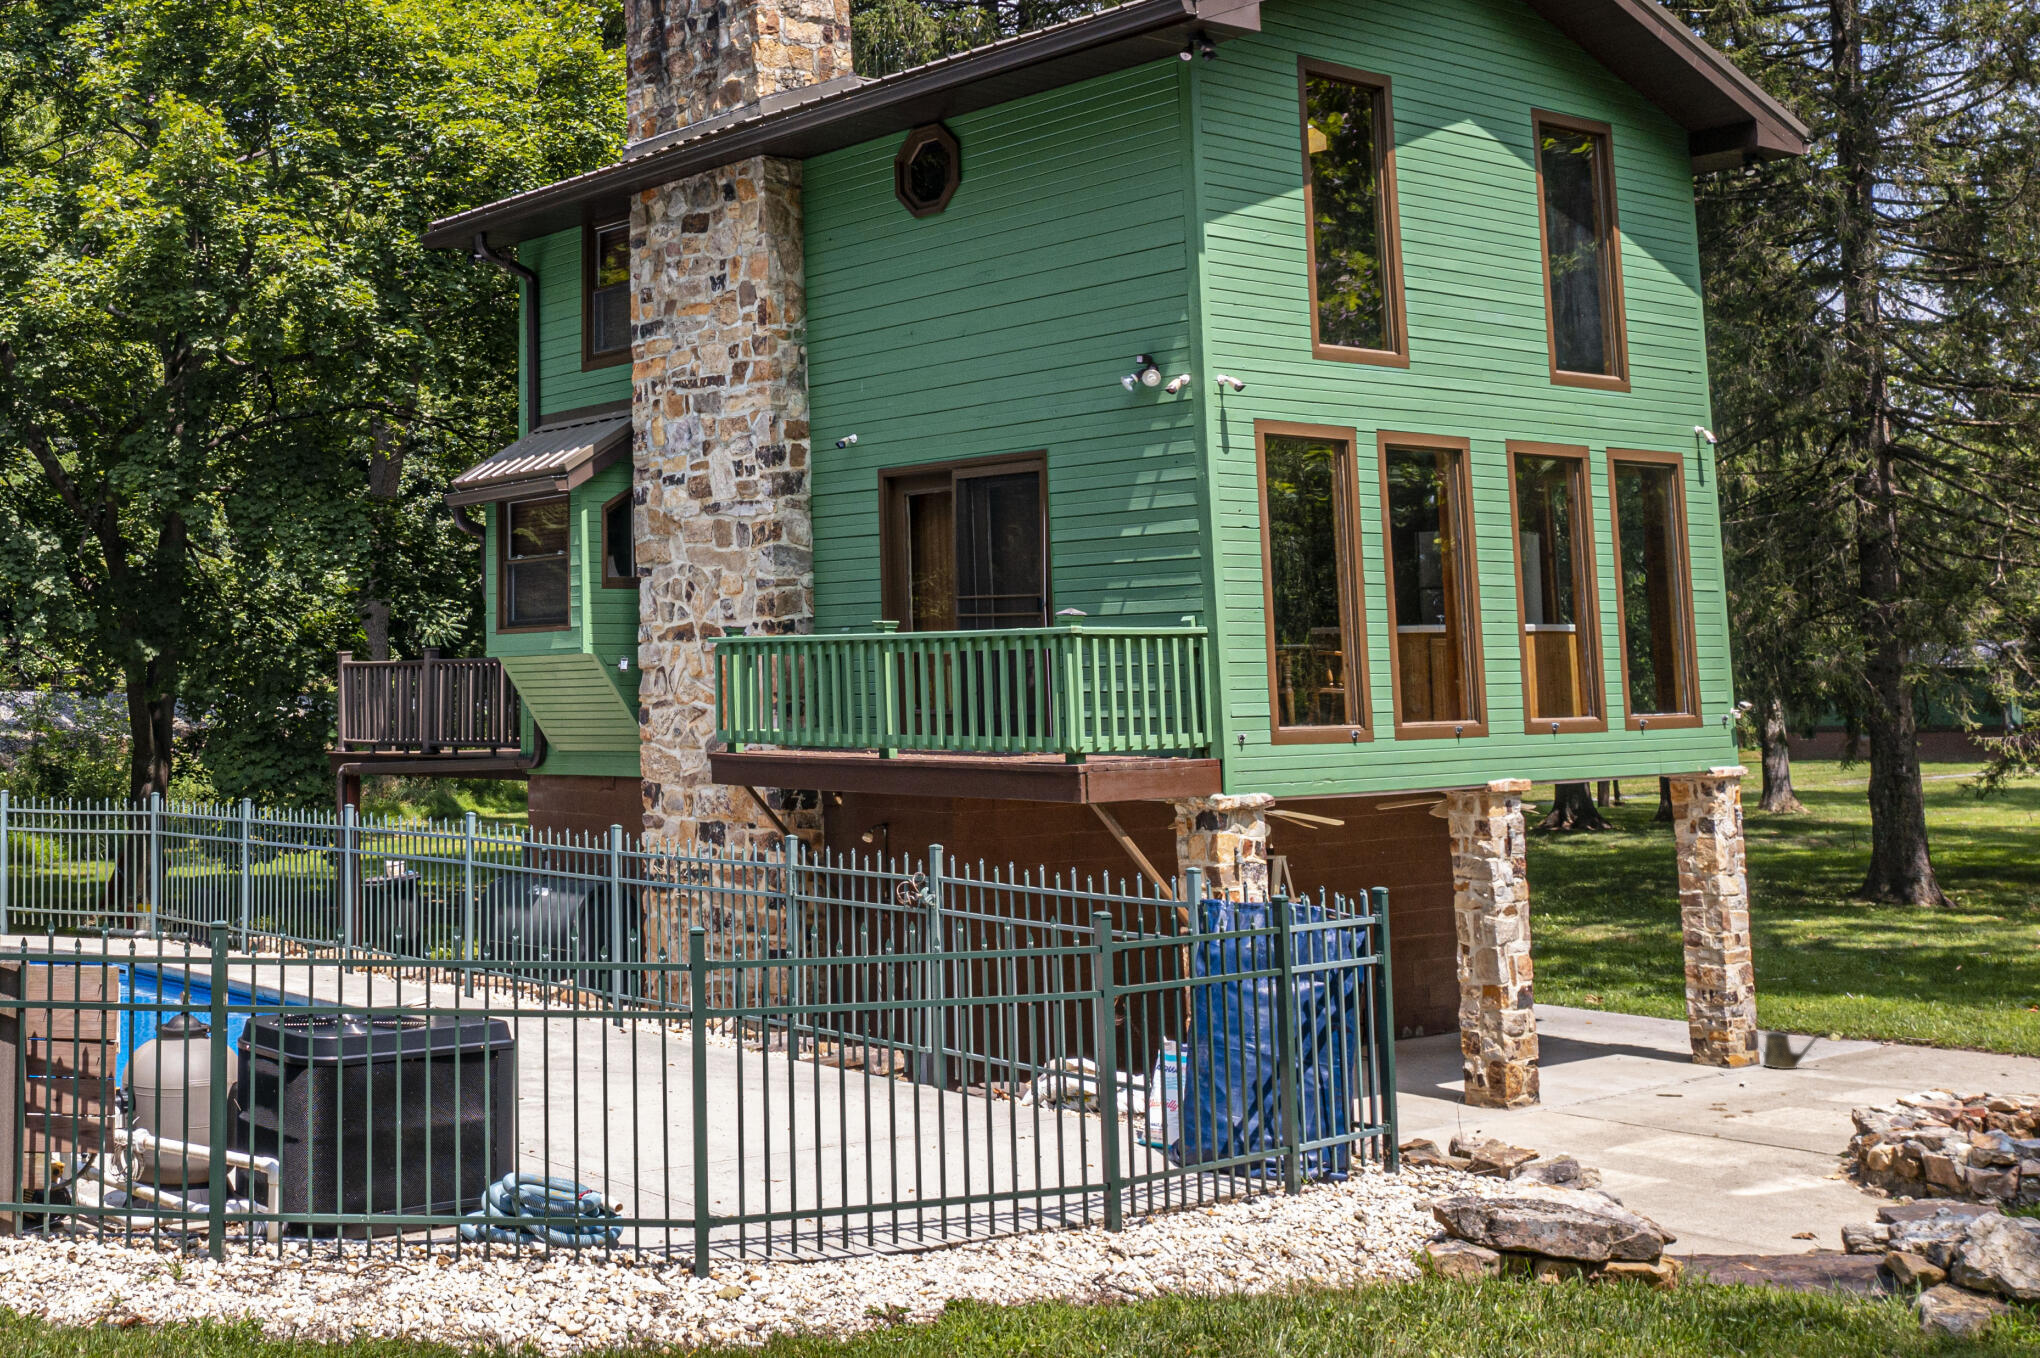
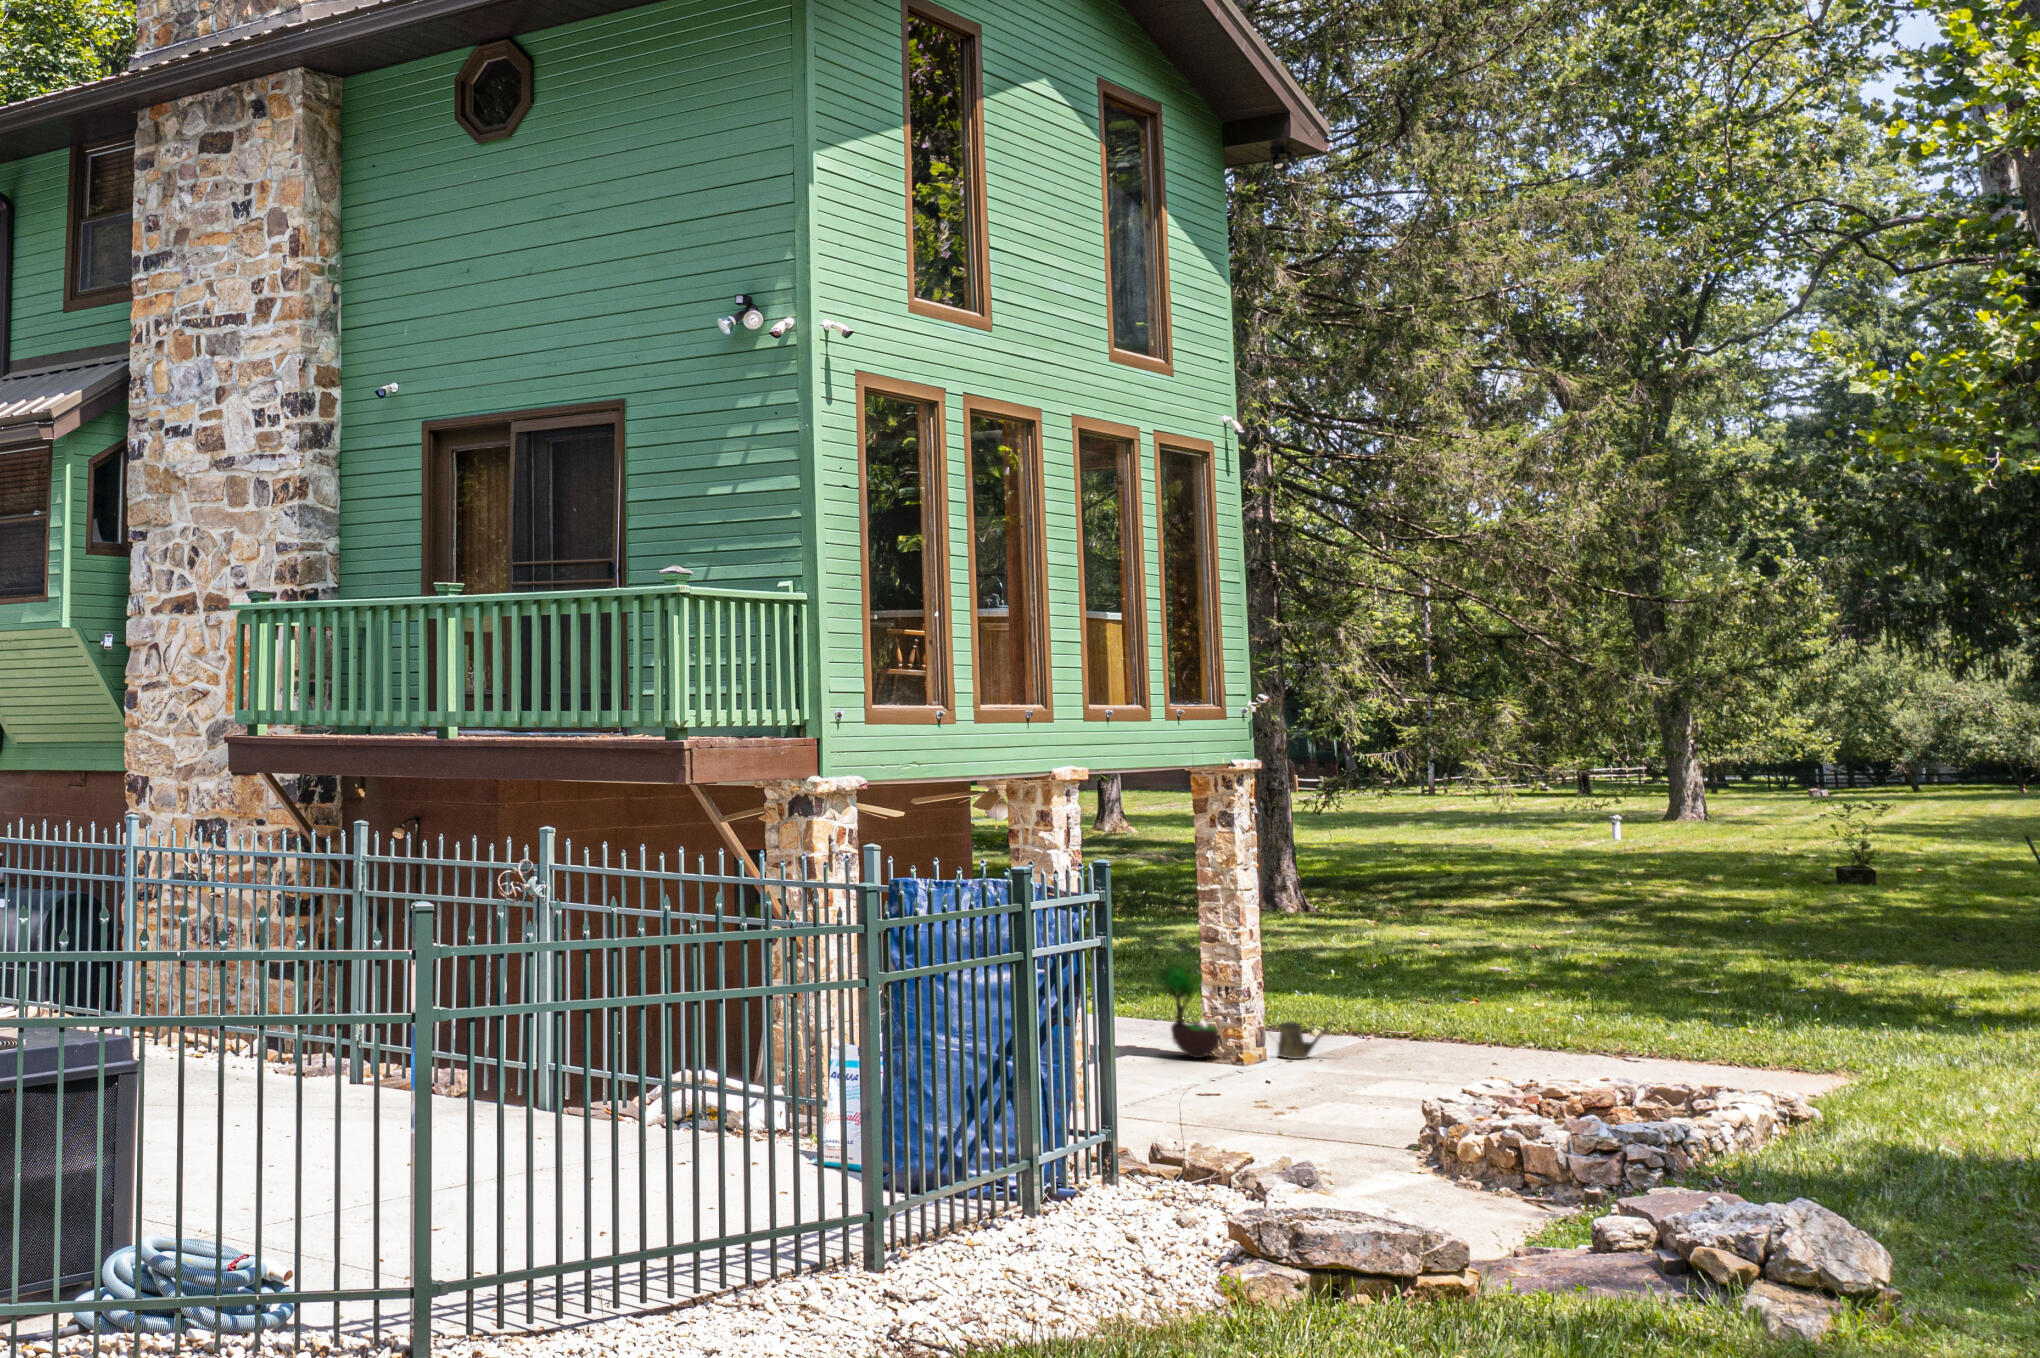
potted tree: none [1627,960,1699,1063] -> present [1151,961,1218,1058]

